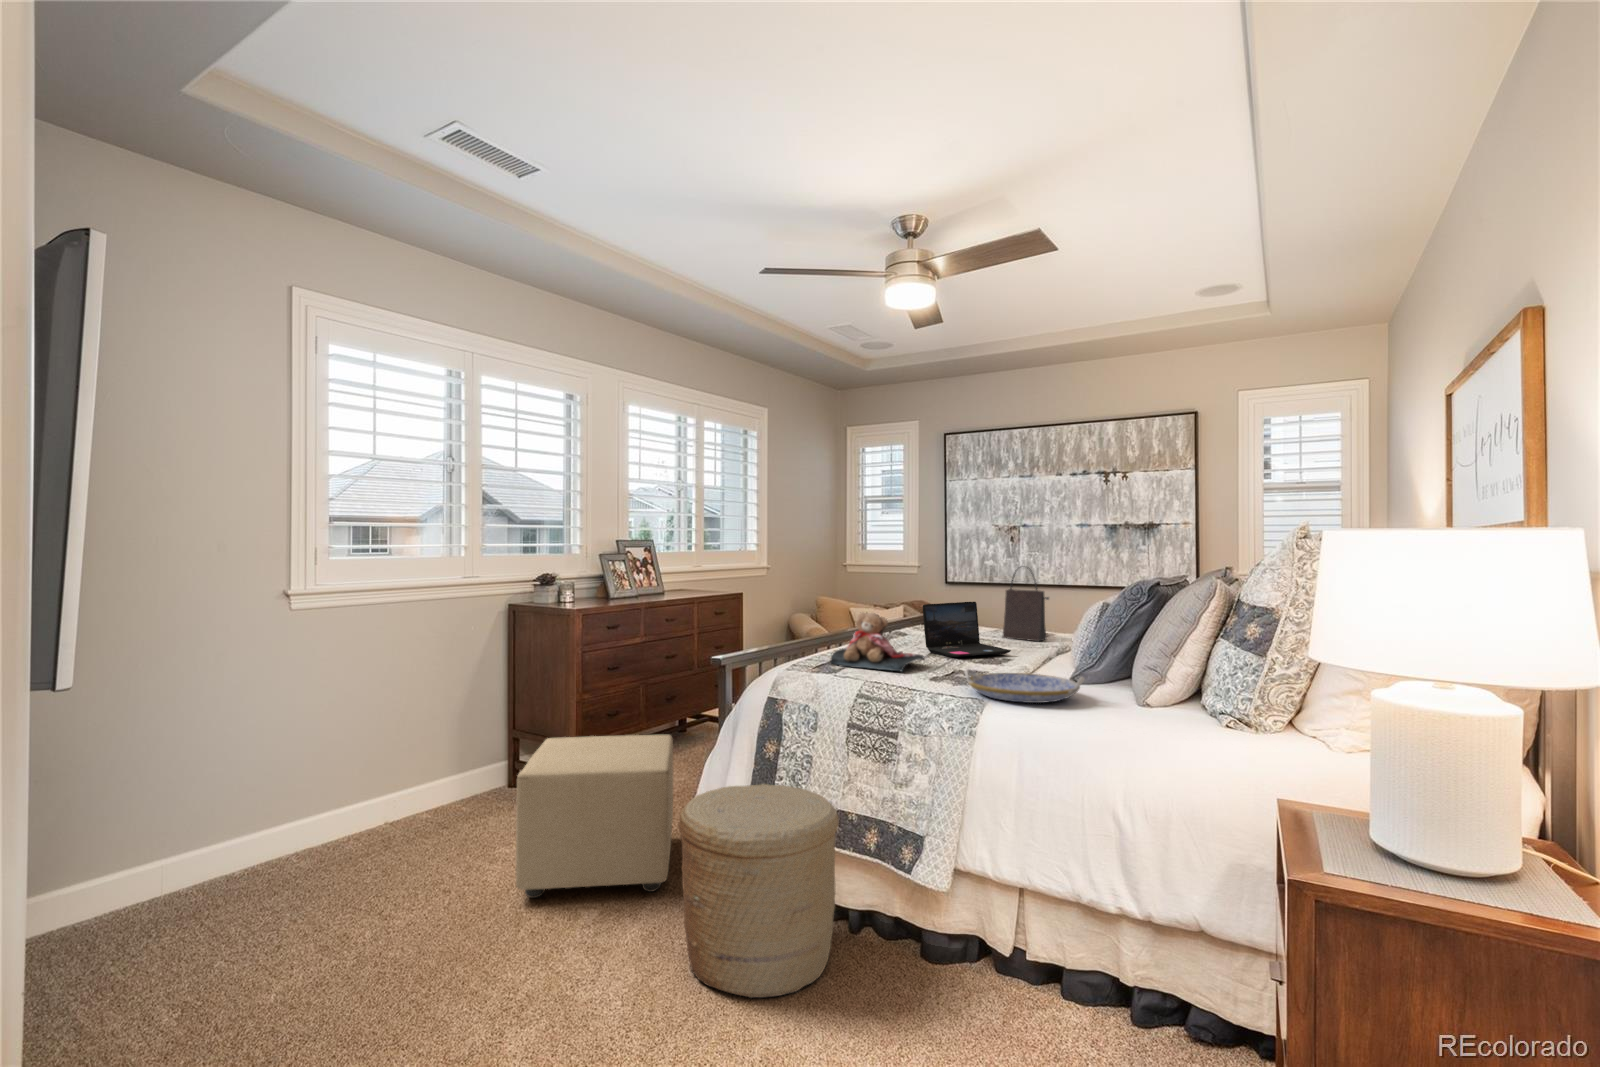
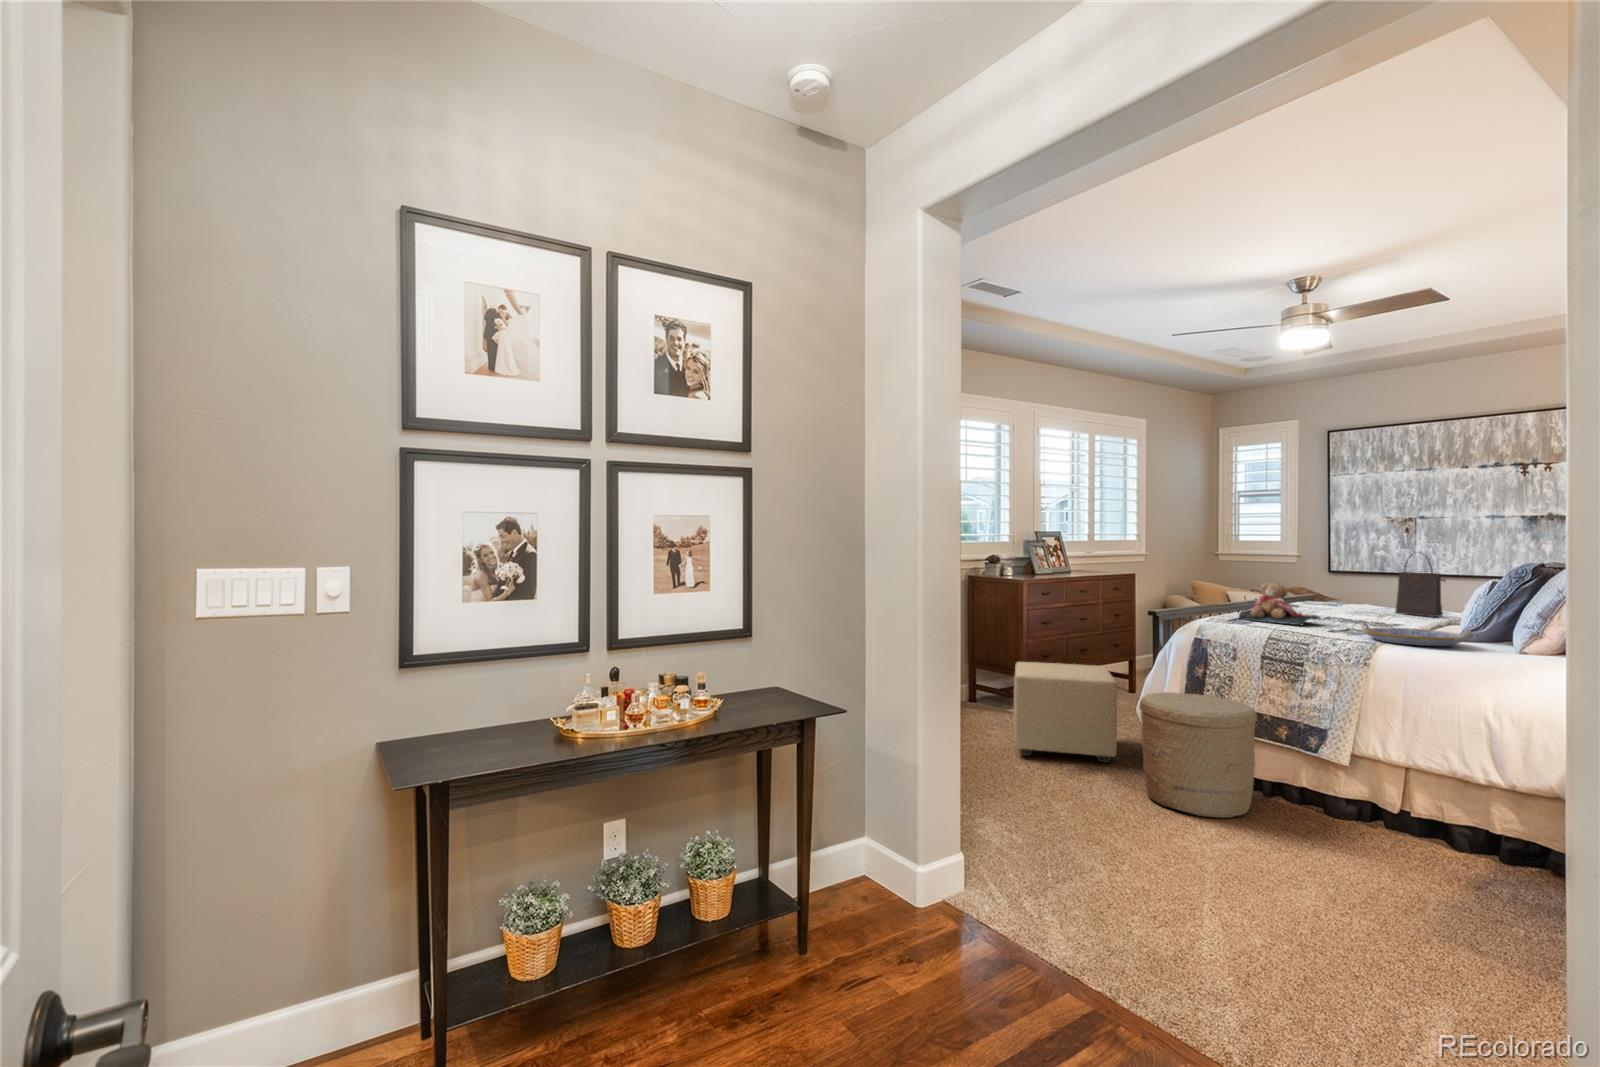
laptop: present [923,602,1011,657] -> none [1317,580,1404,622]

